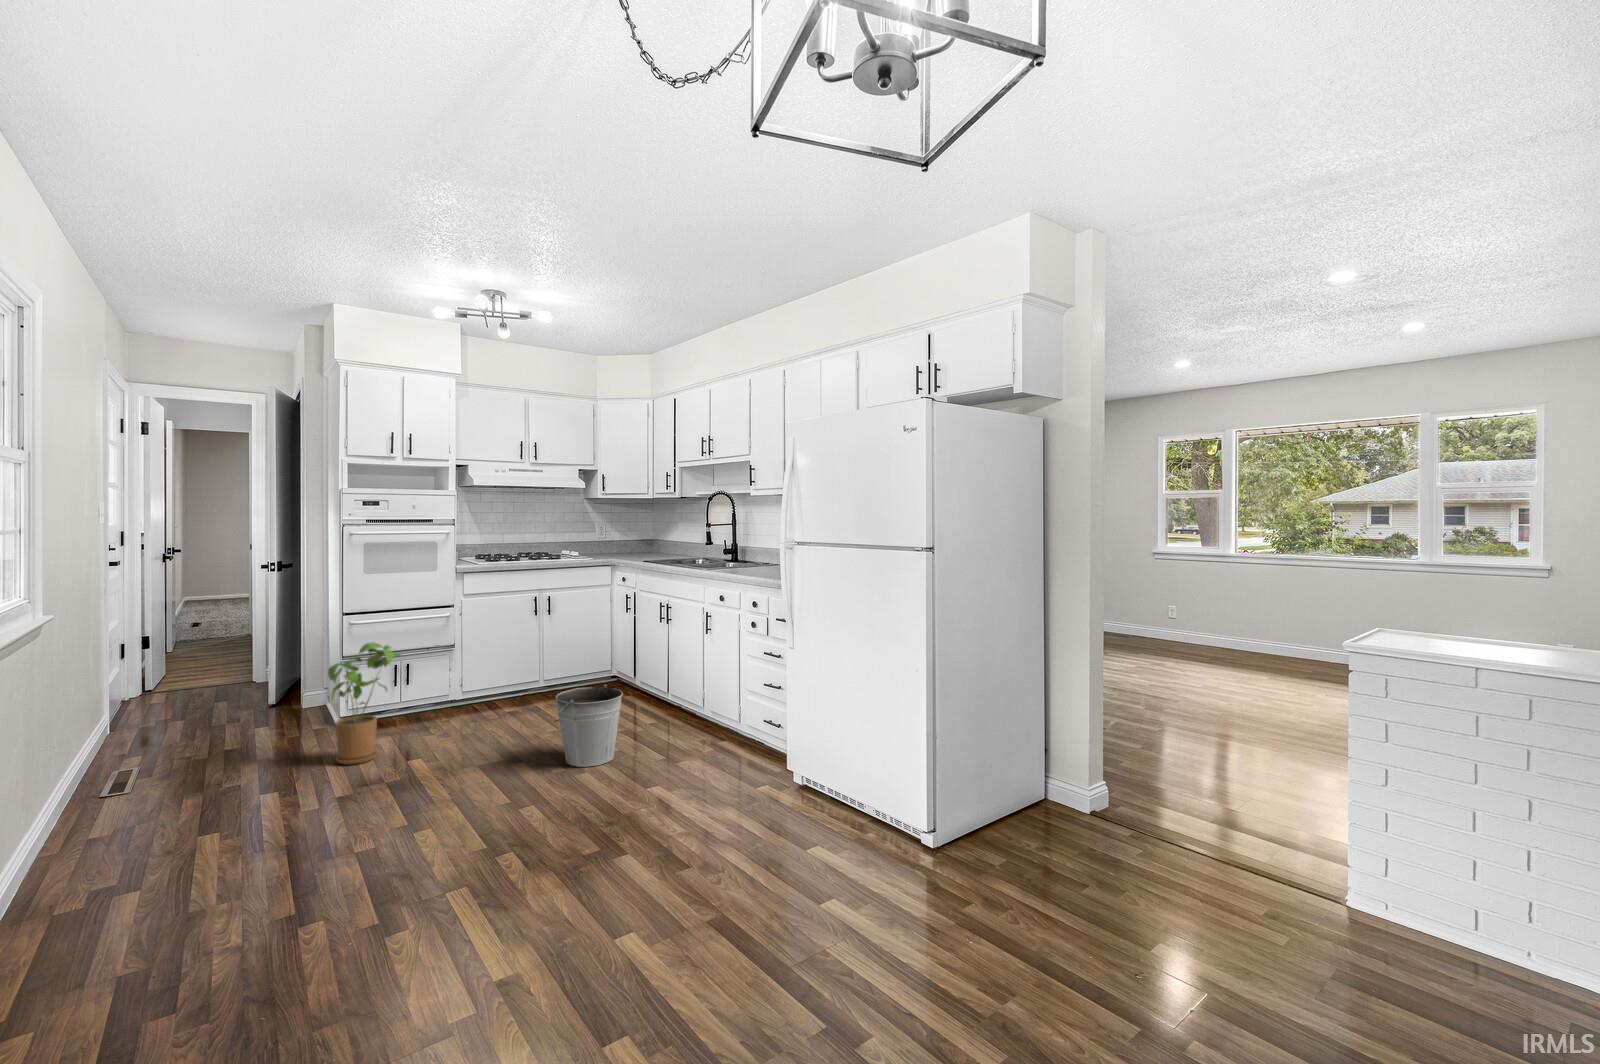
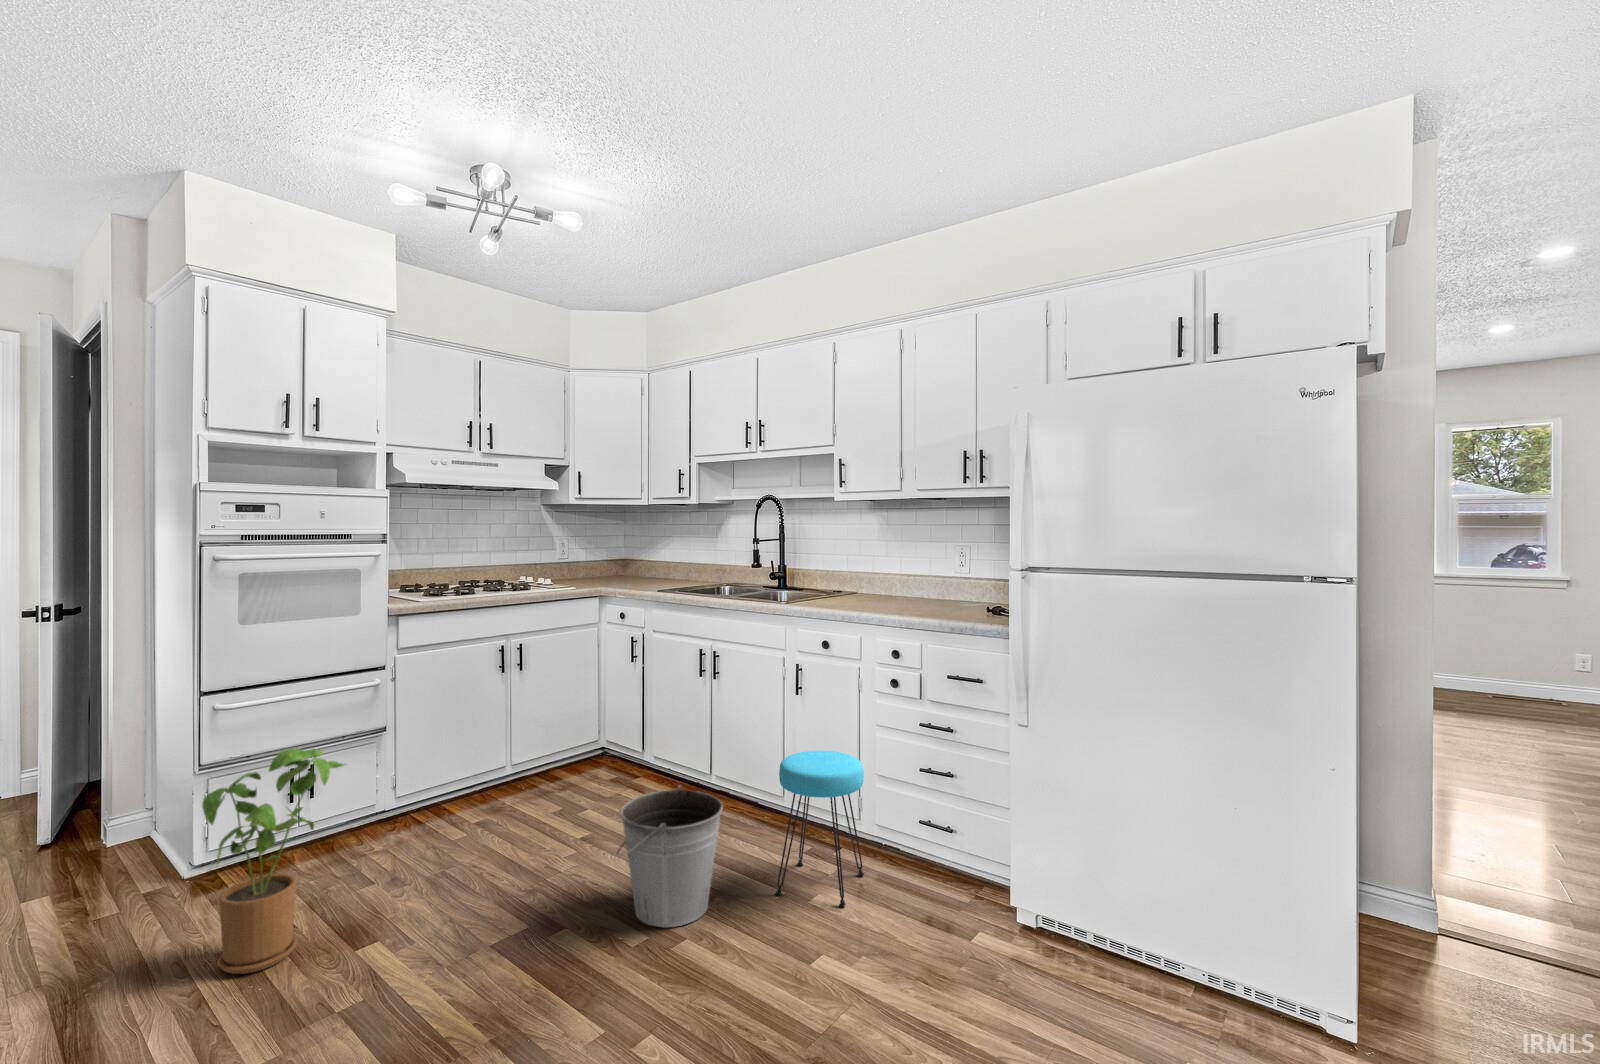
stool: none [659,668,726,766] -> present [776,751,864,906]

